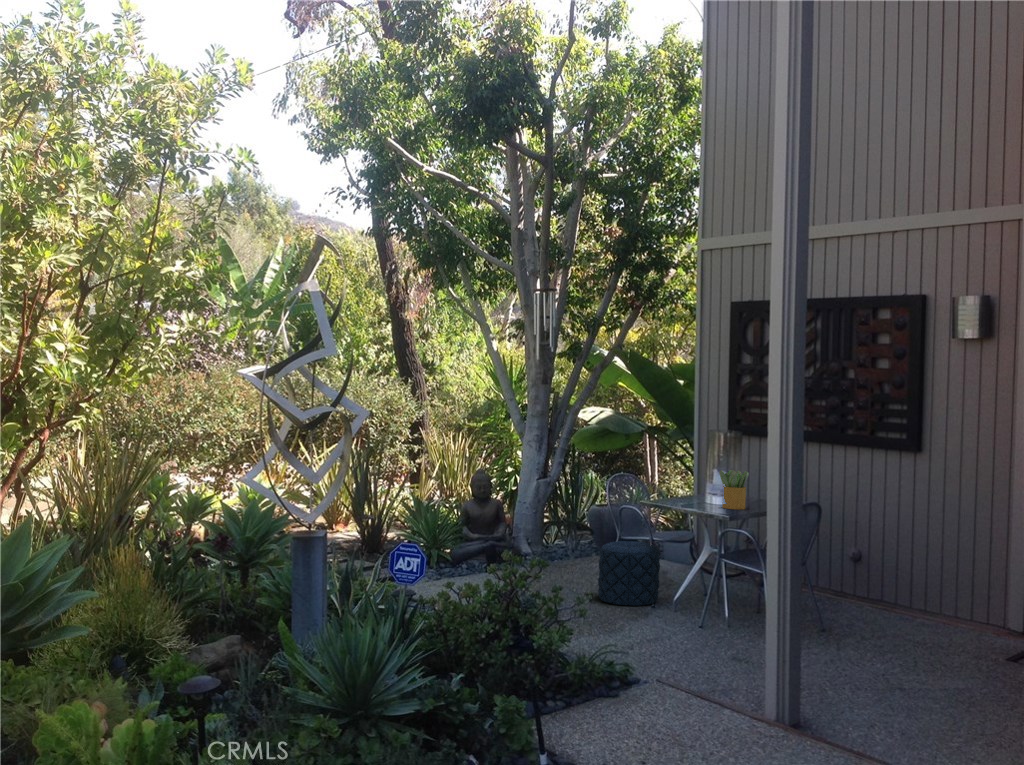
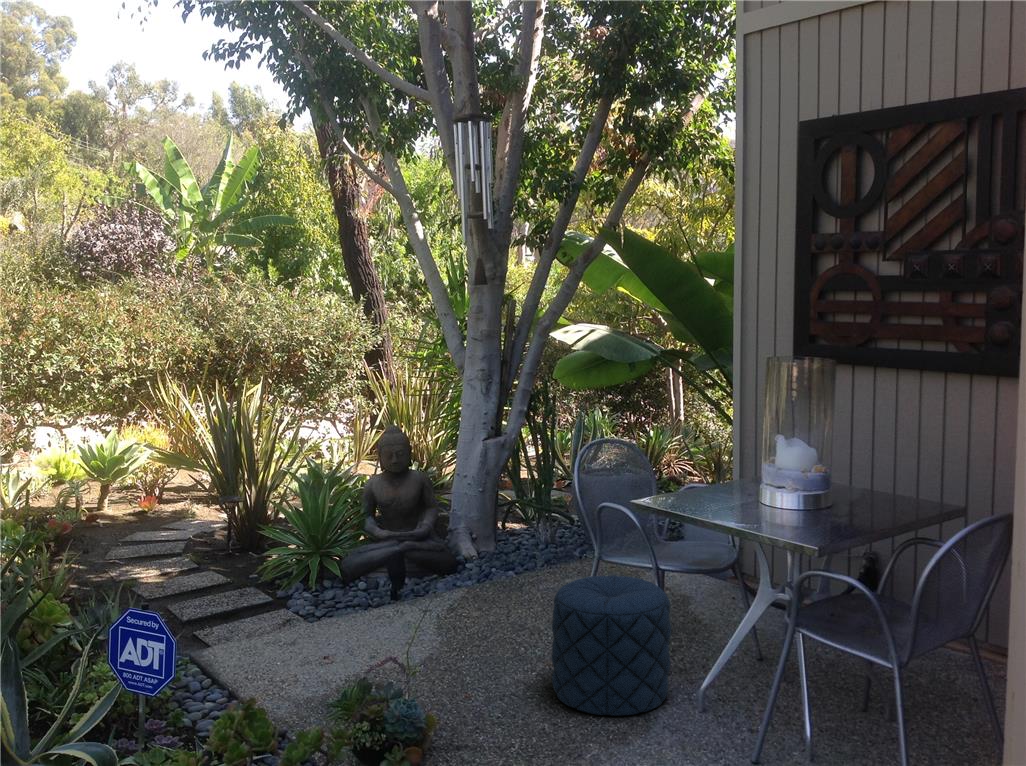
potted plant: present [719,470,749,510] -> none [791,442,853,529]

